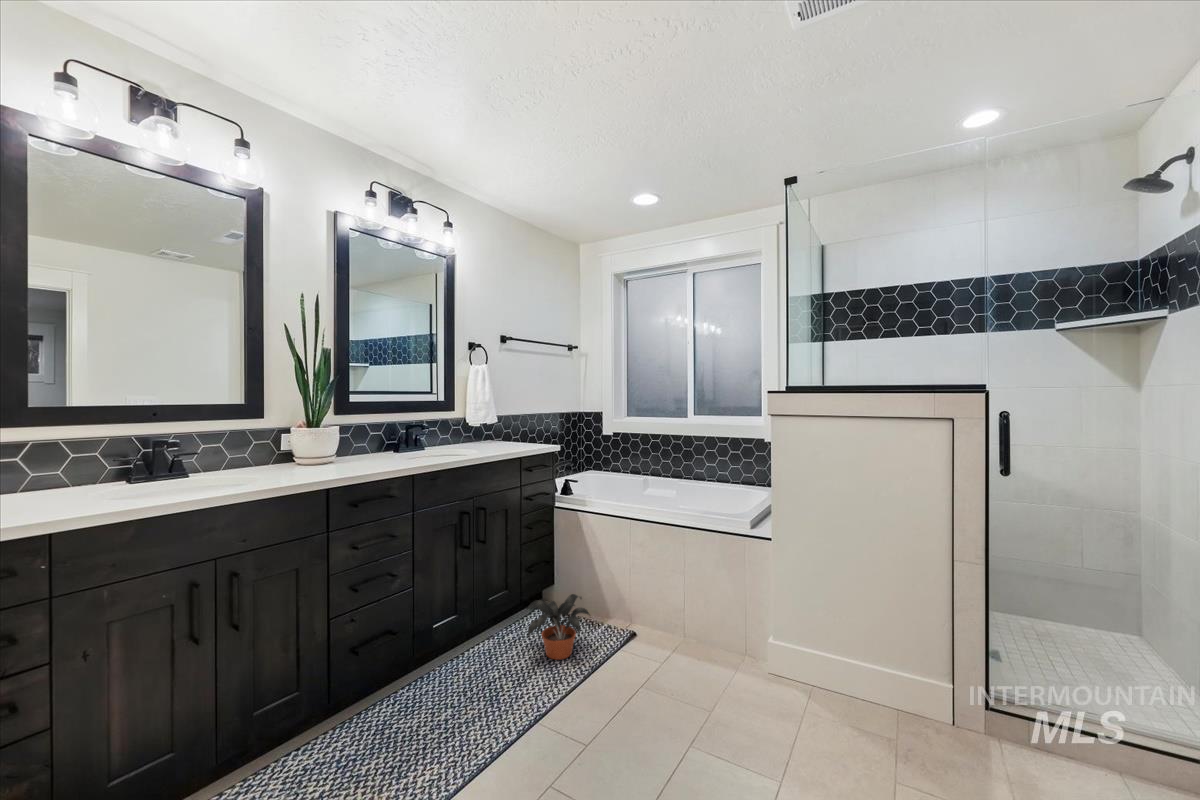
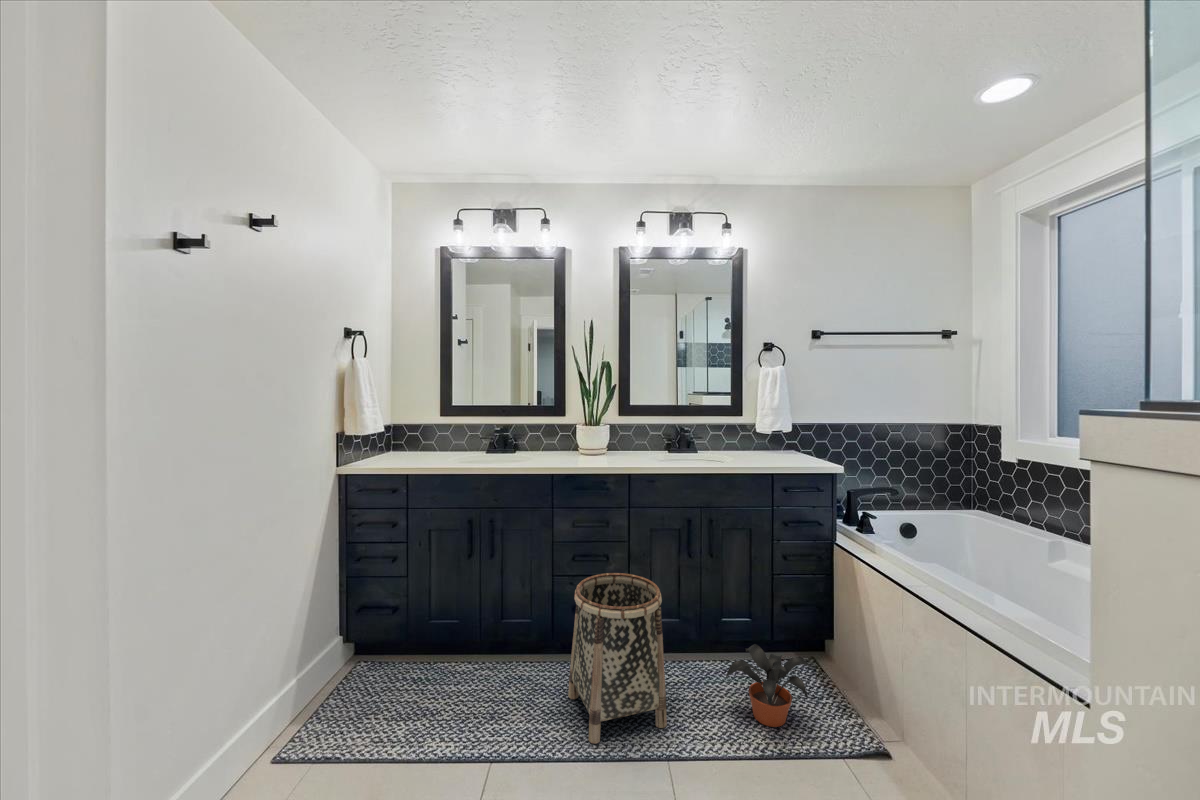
basket: none [389,573,507,759] -> present [568,573,667,744]

